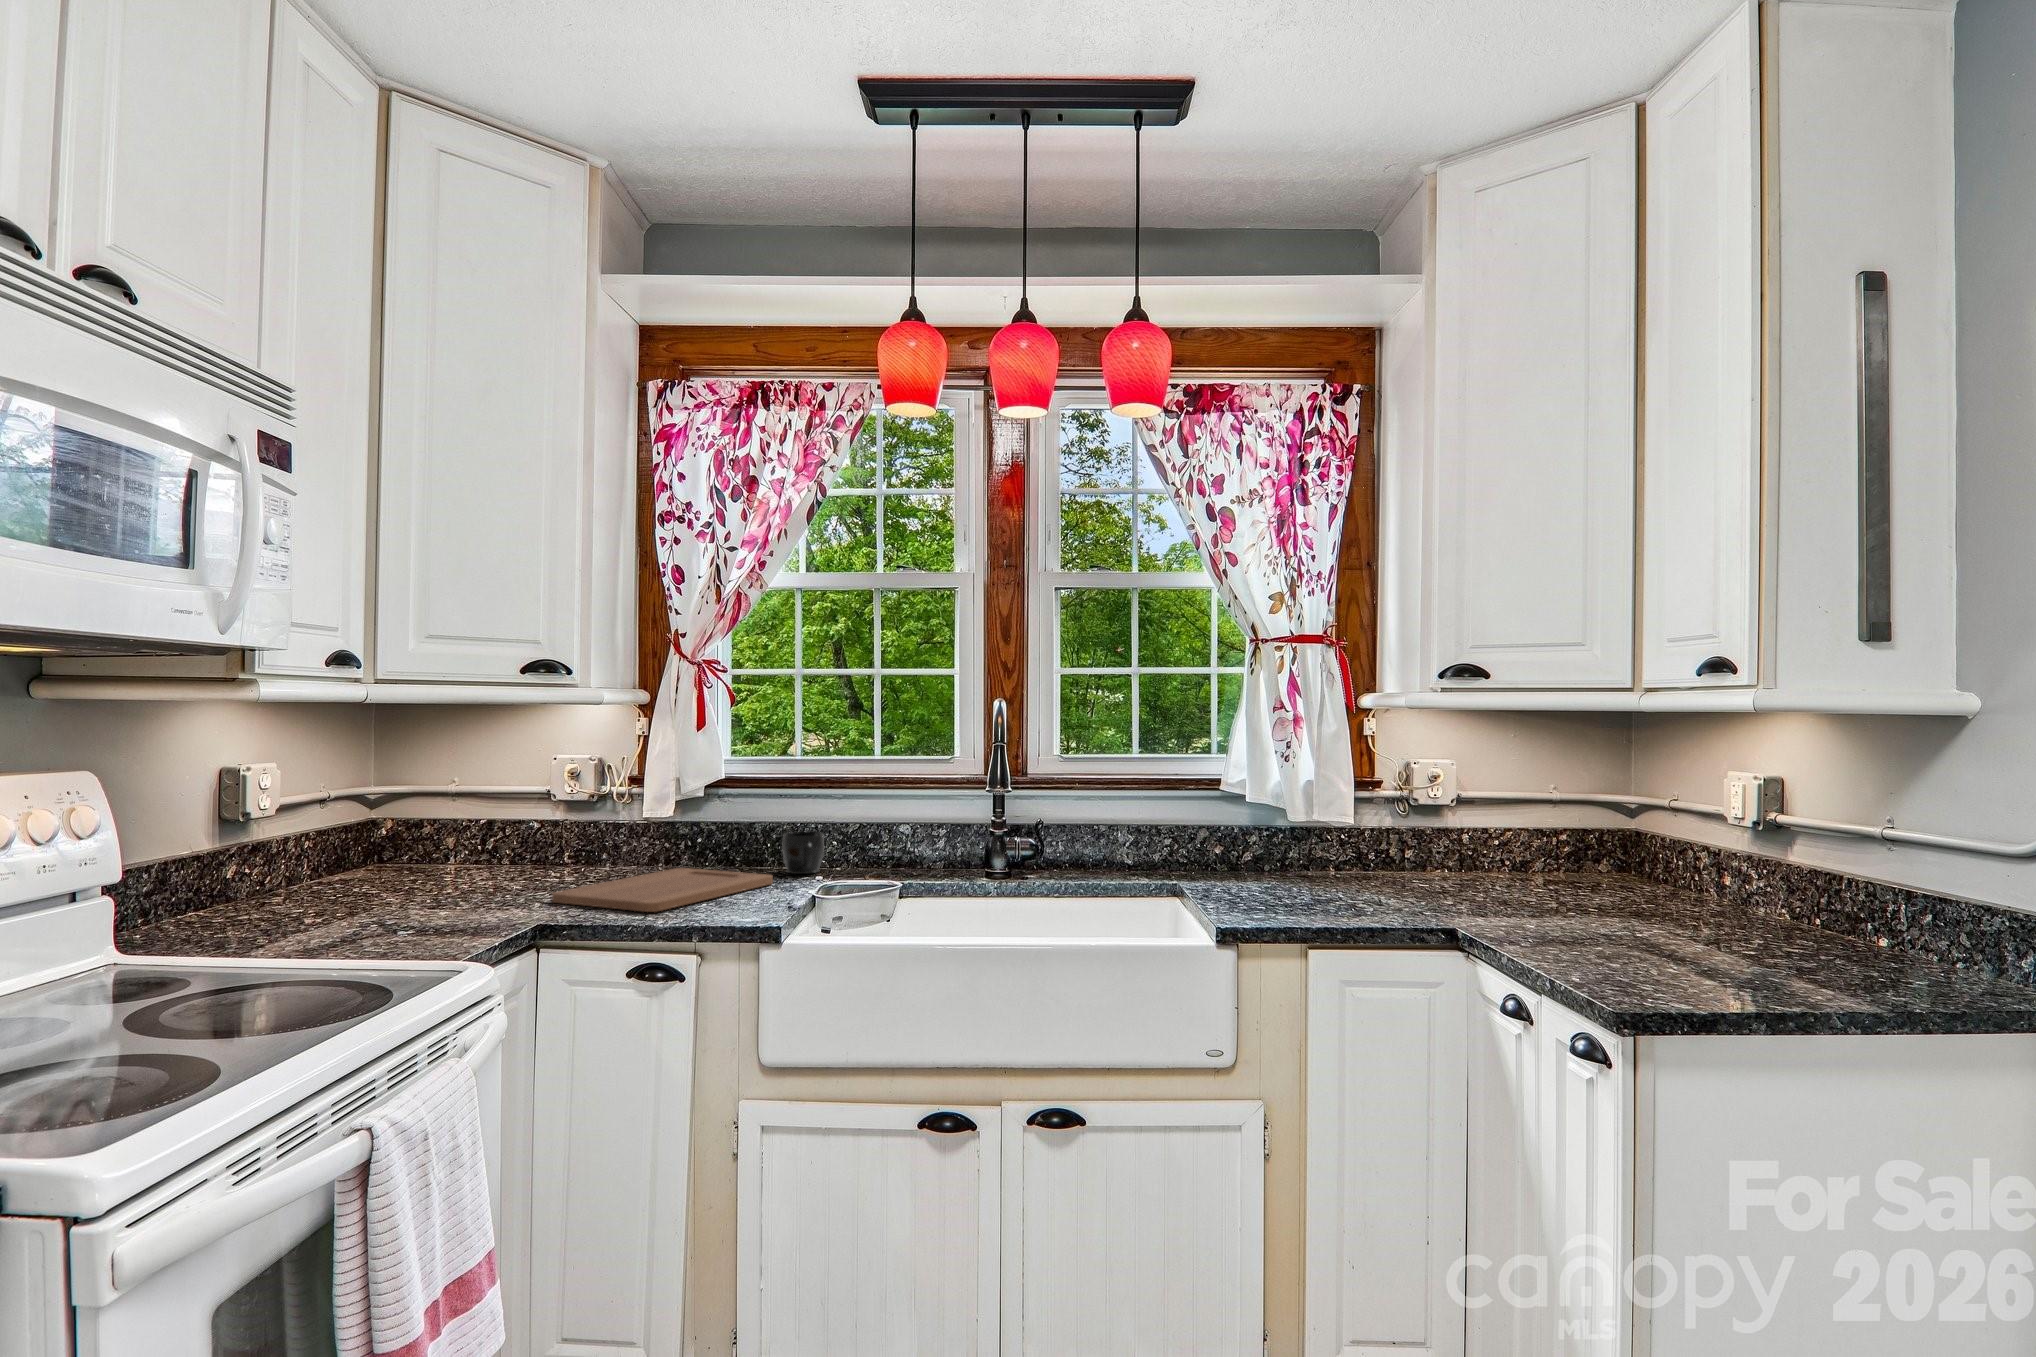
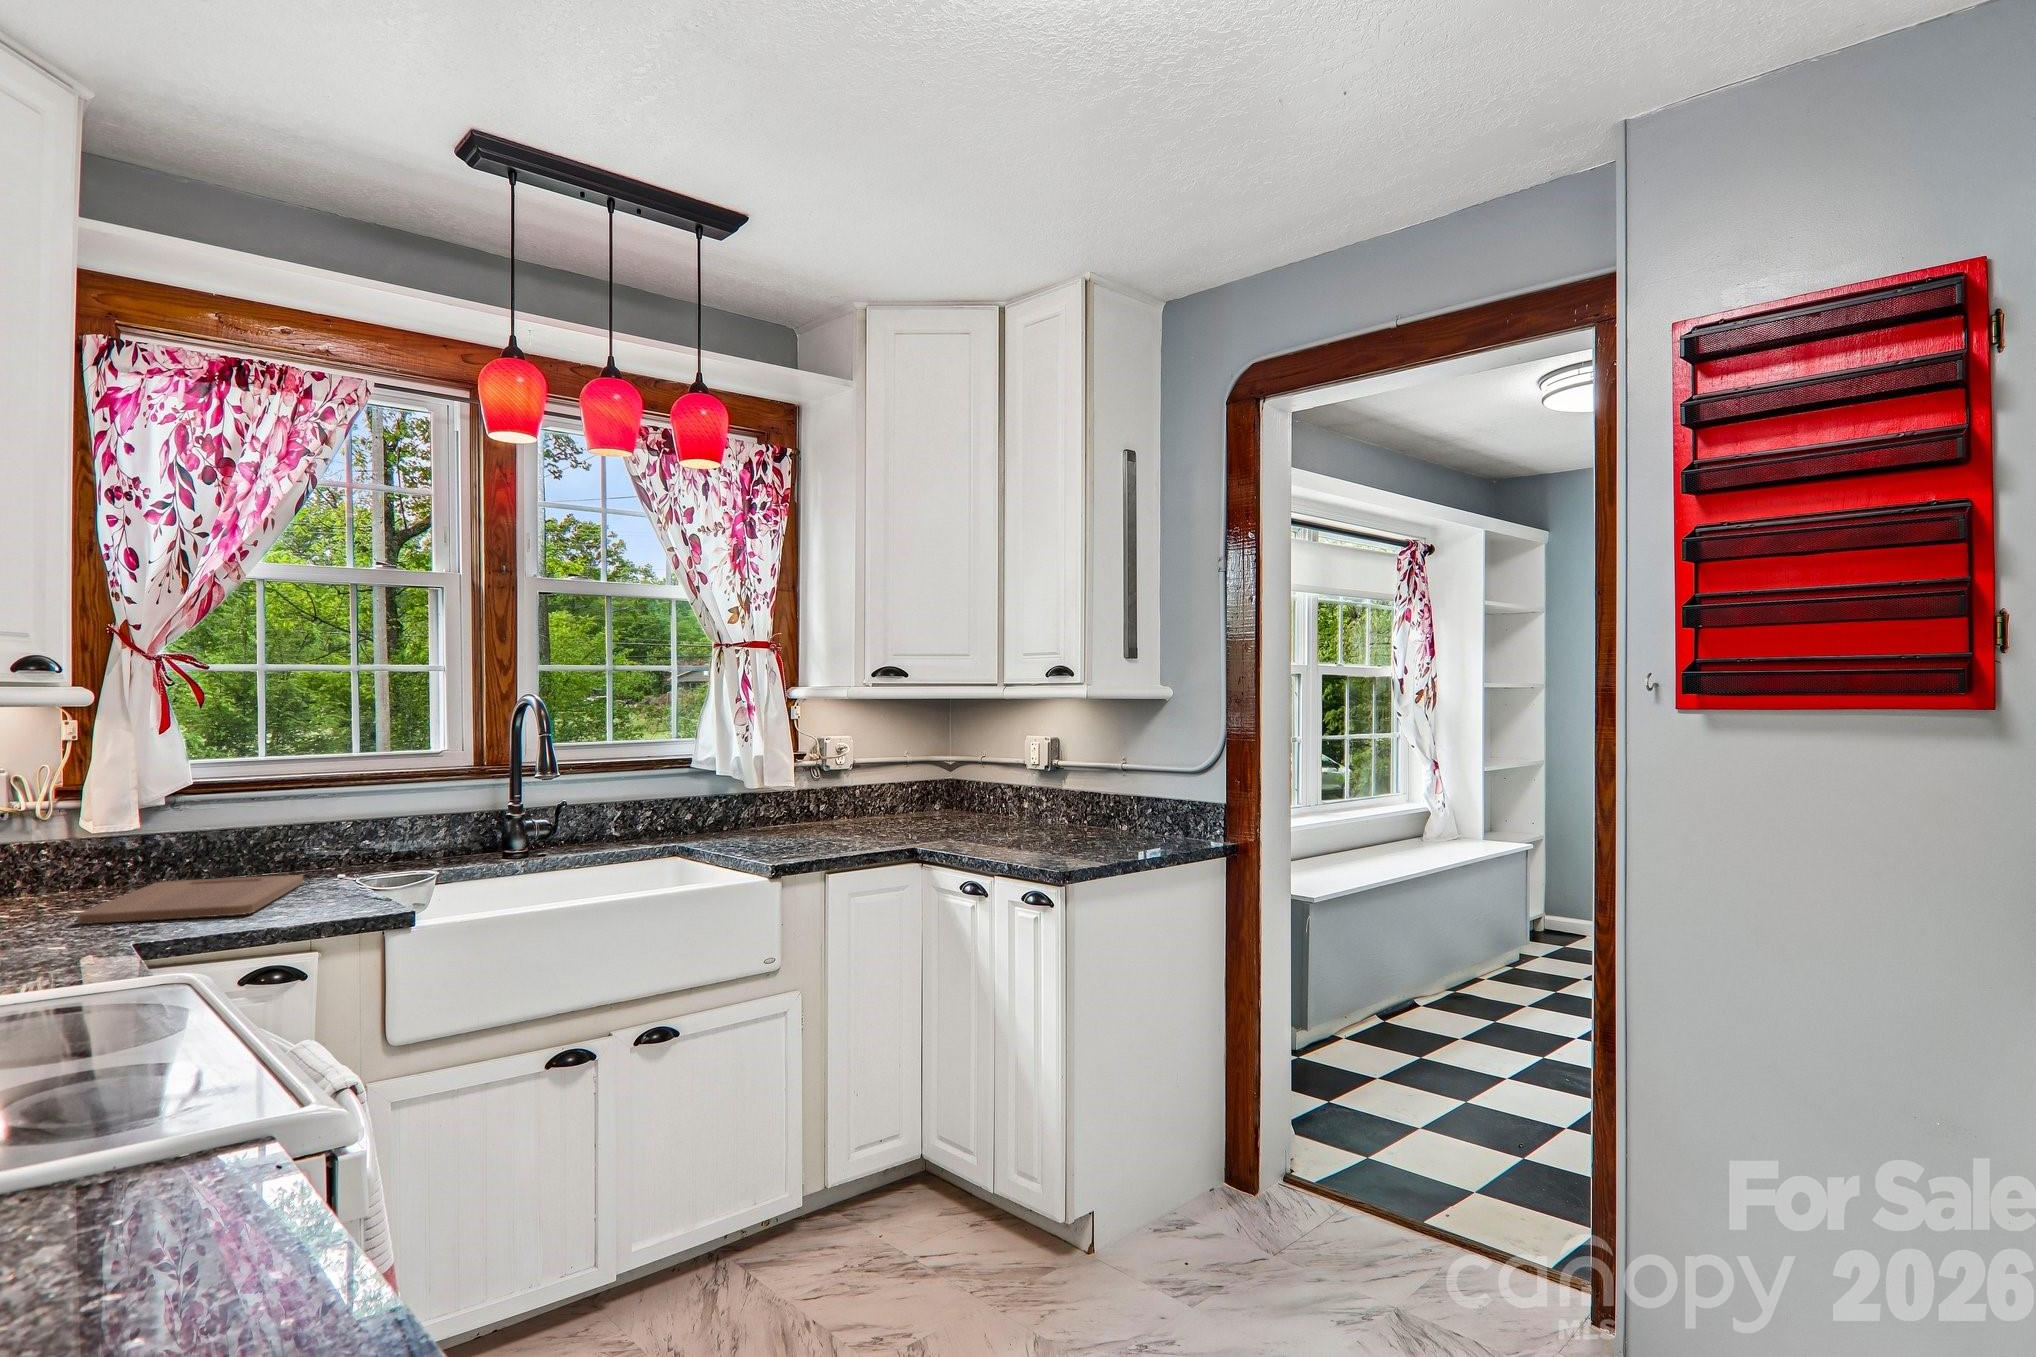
mug: present [782,832,824,874] -> none [278,832,327,875]

